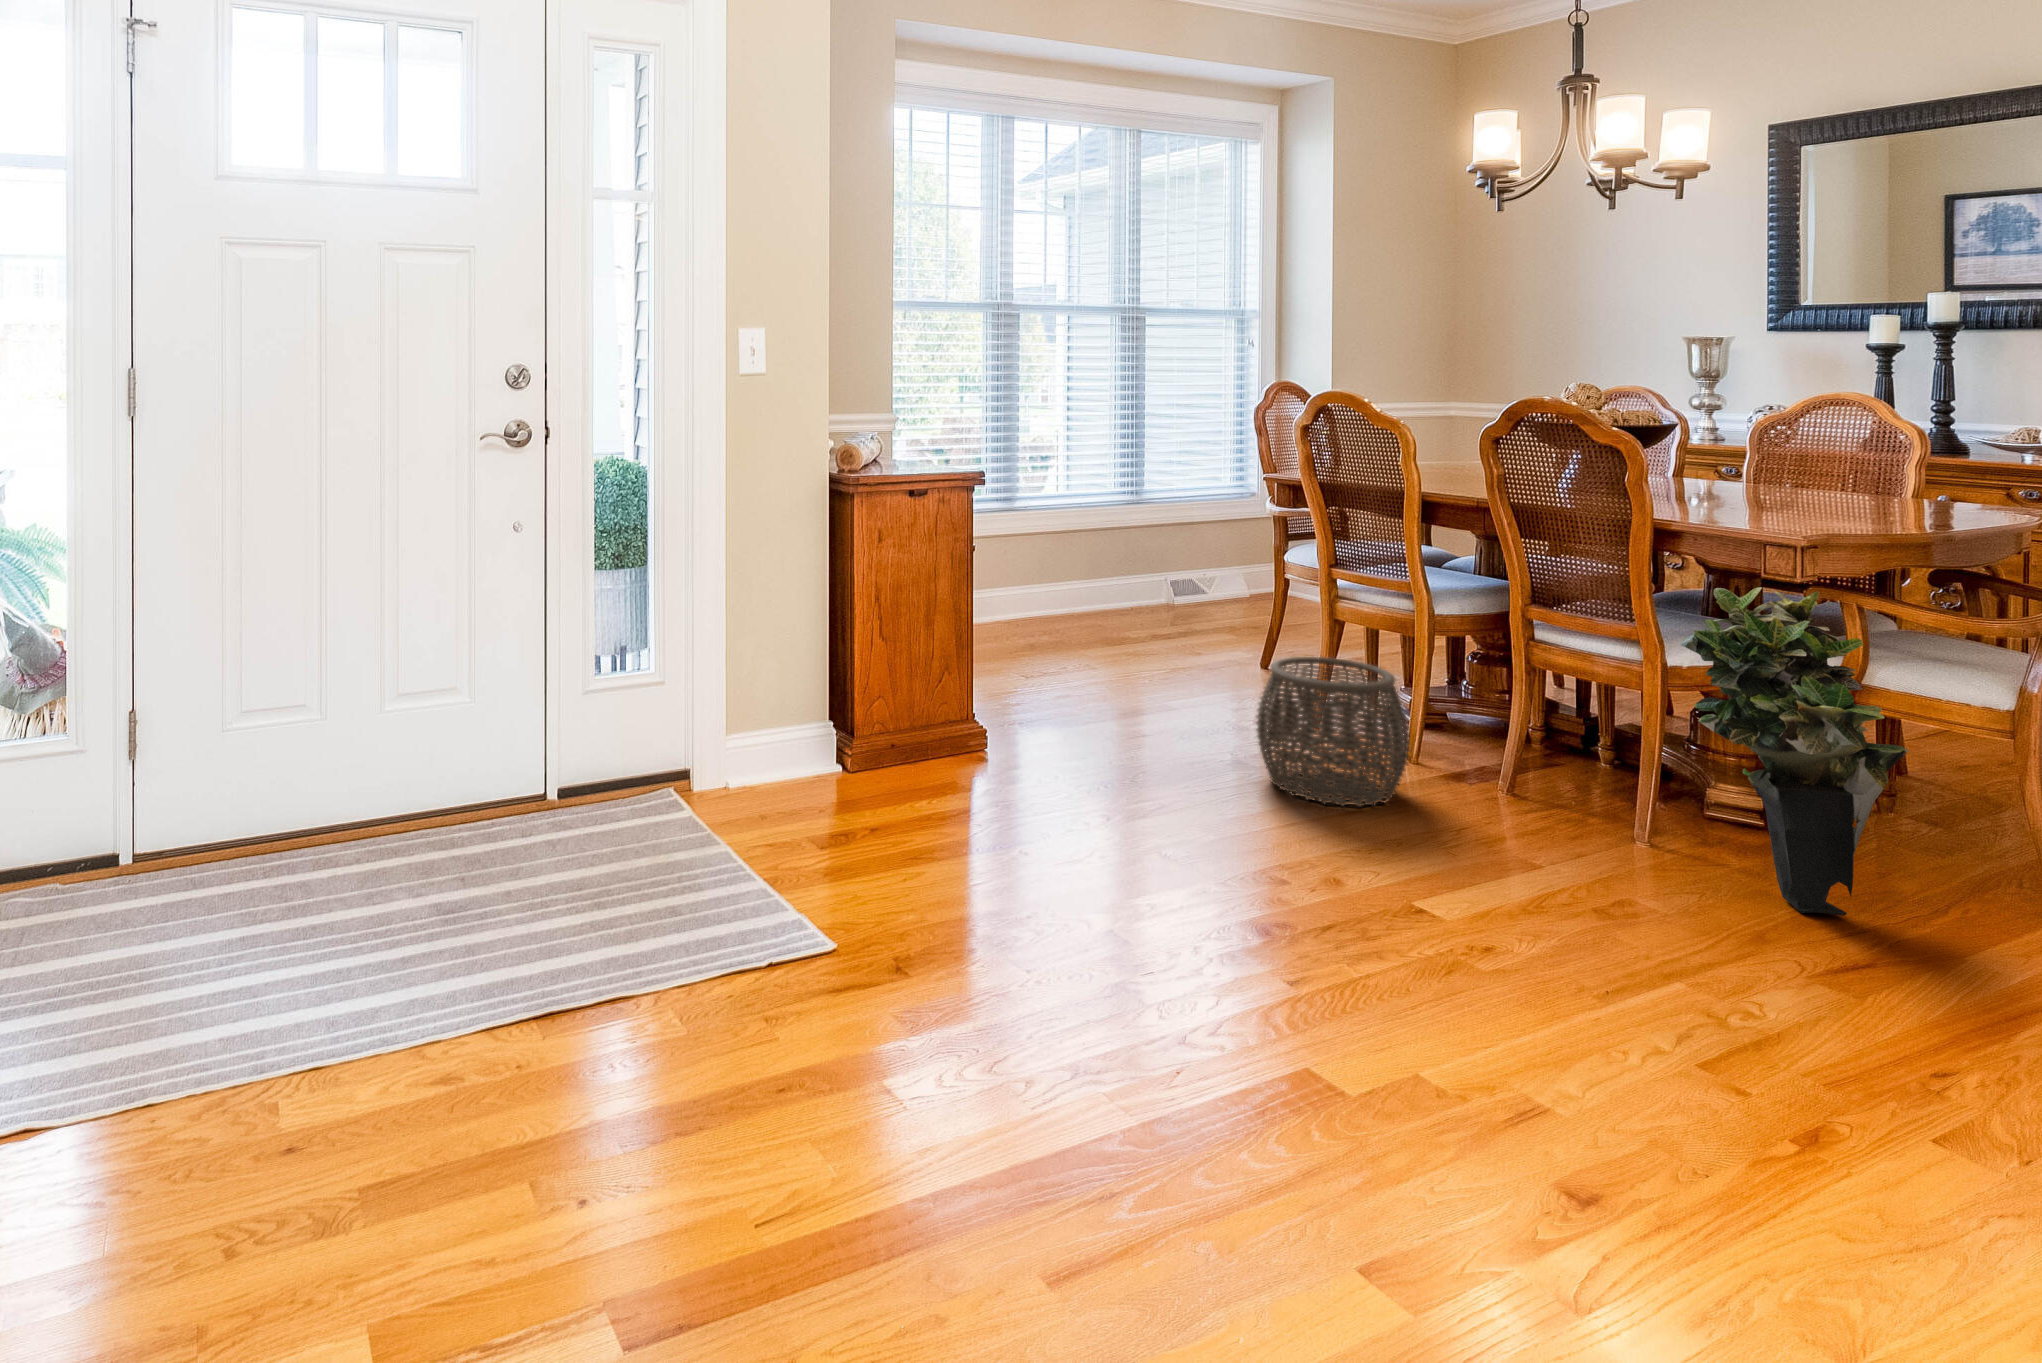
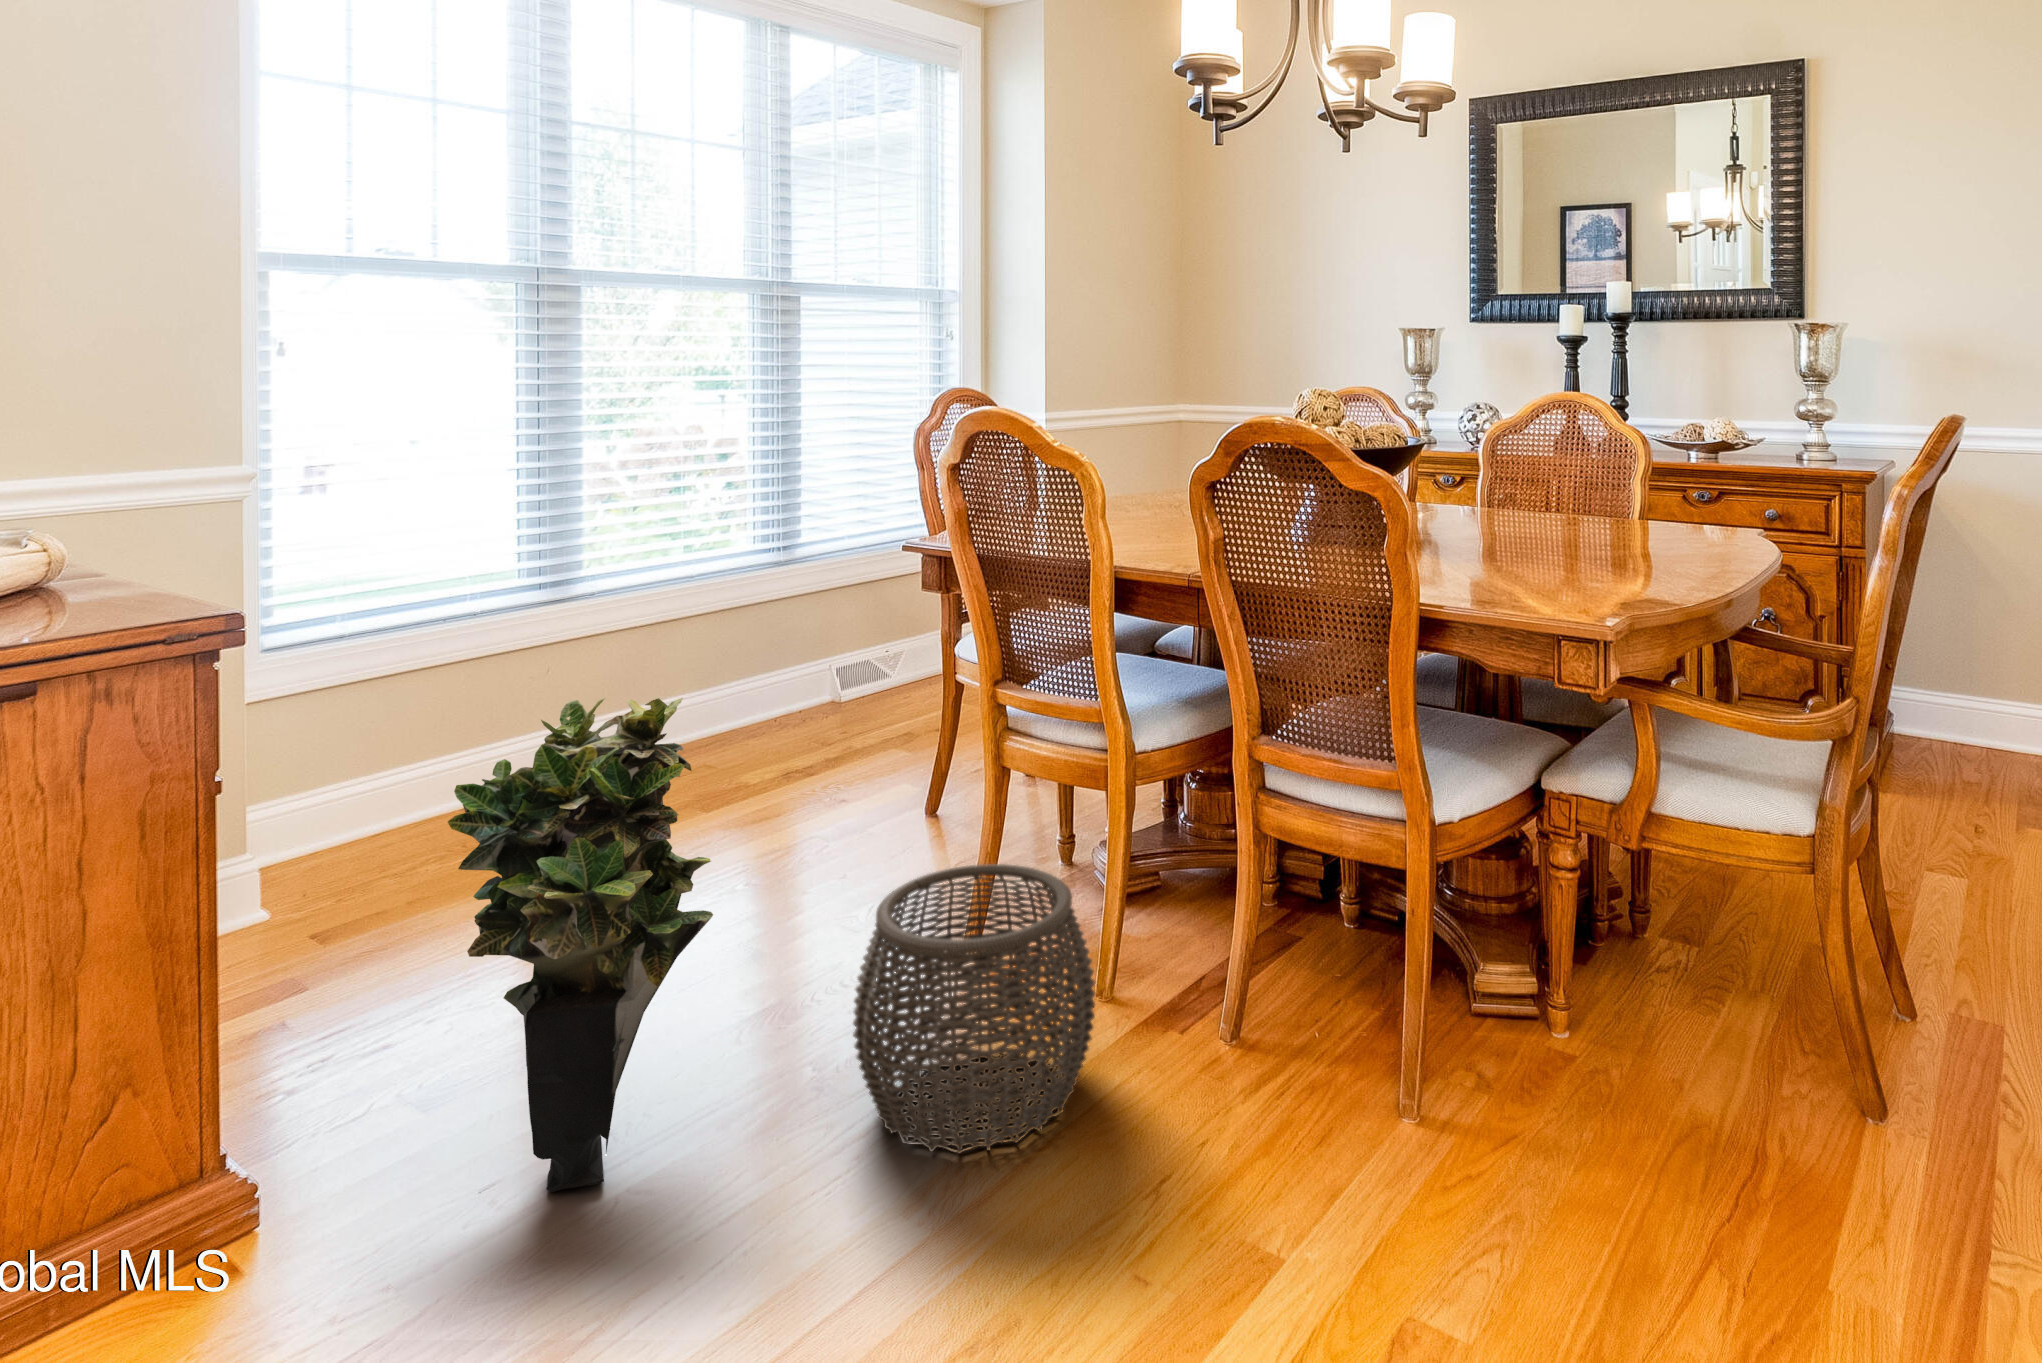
potted plant: present [1681,587,1908,916] -> present [448,698,713,1192]

